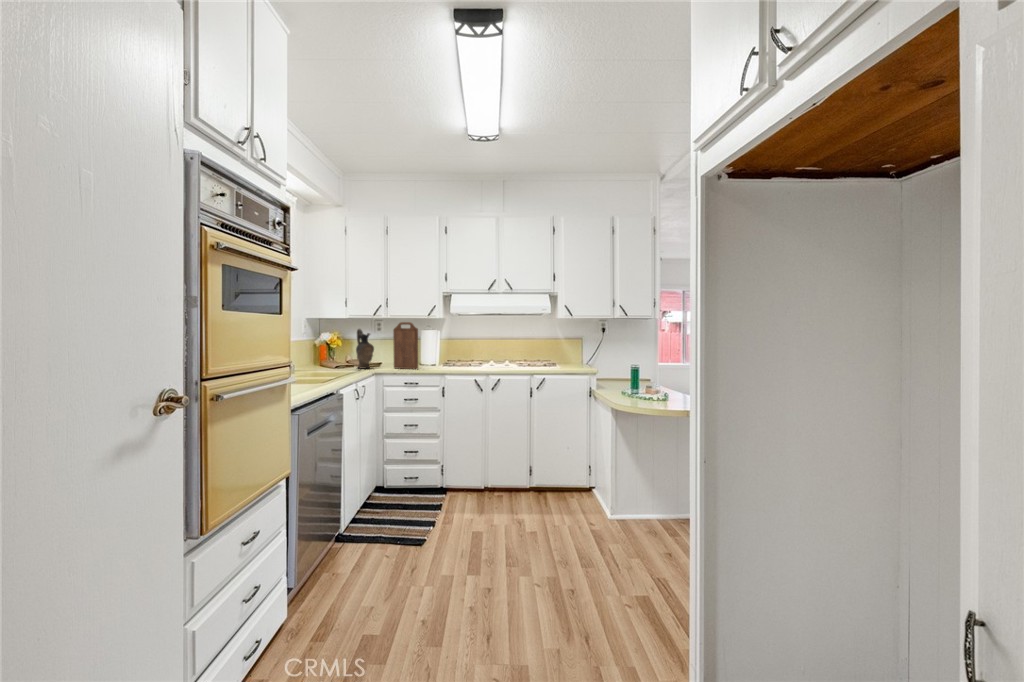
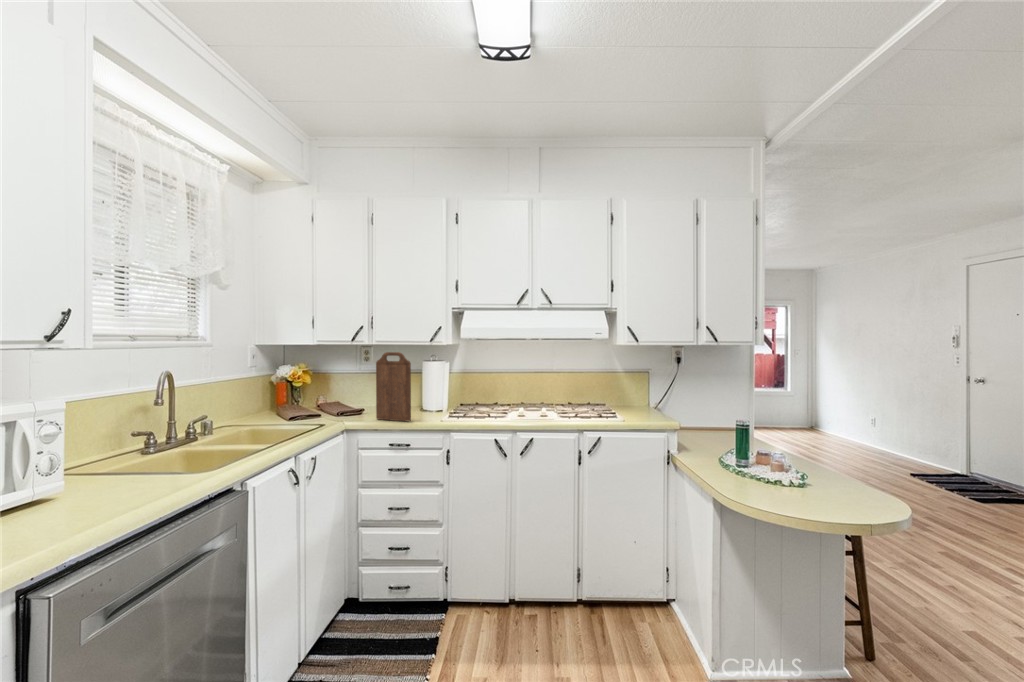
ceramic pitcher: present [356,329,374,369] -> none [323,361,349,420]

